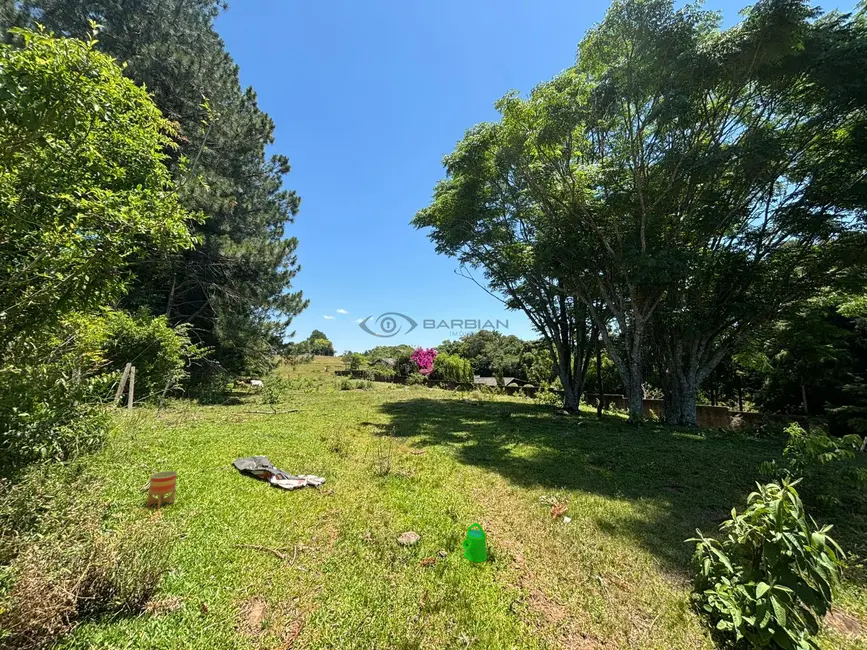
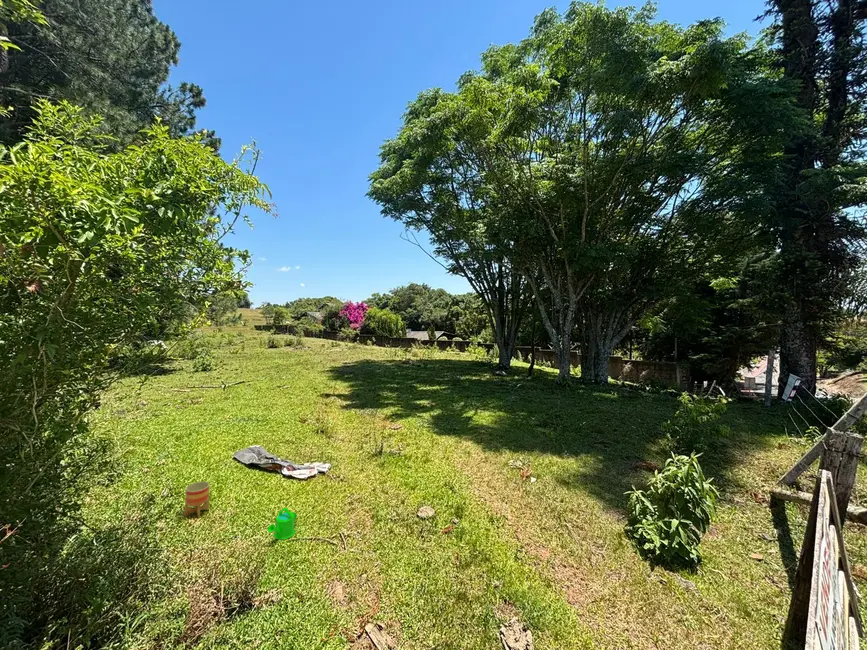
watering can: present [462,522,487,562] -> present [268,508,297,539]

